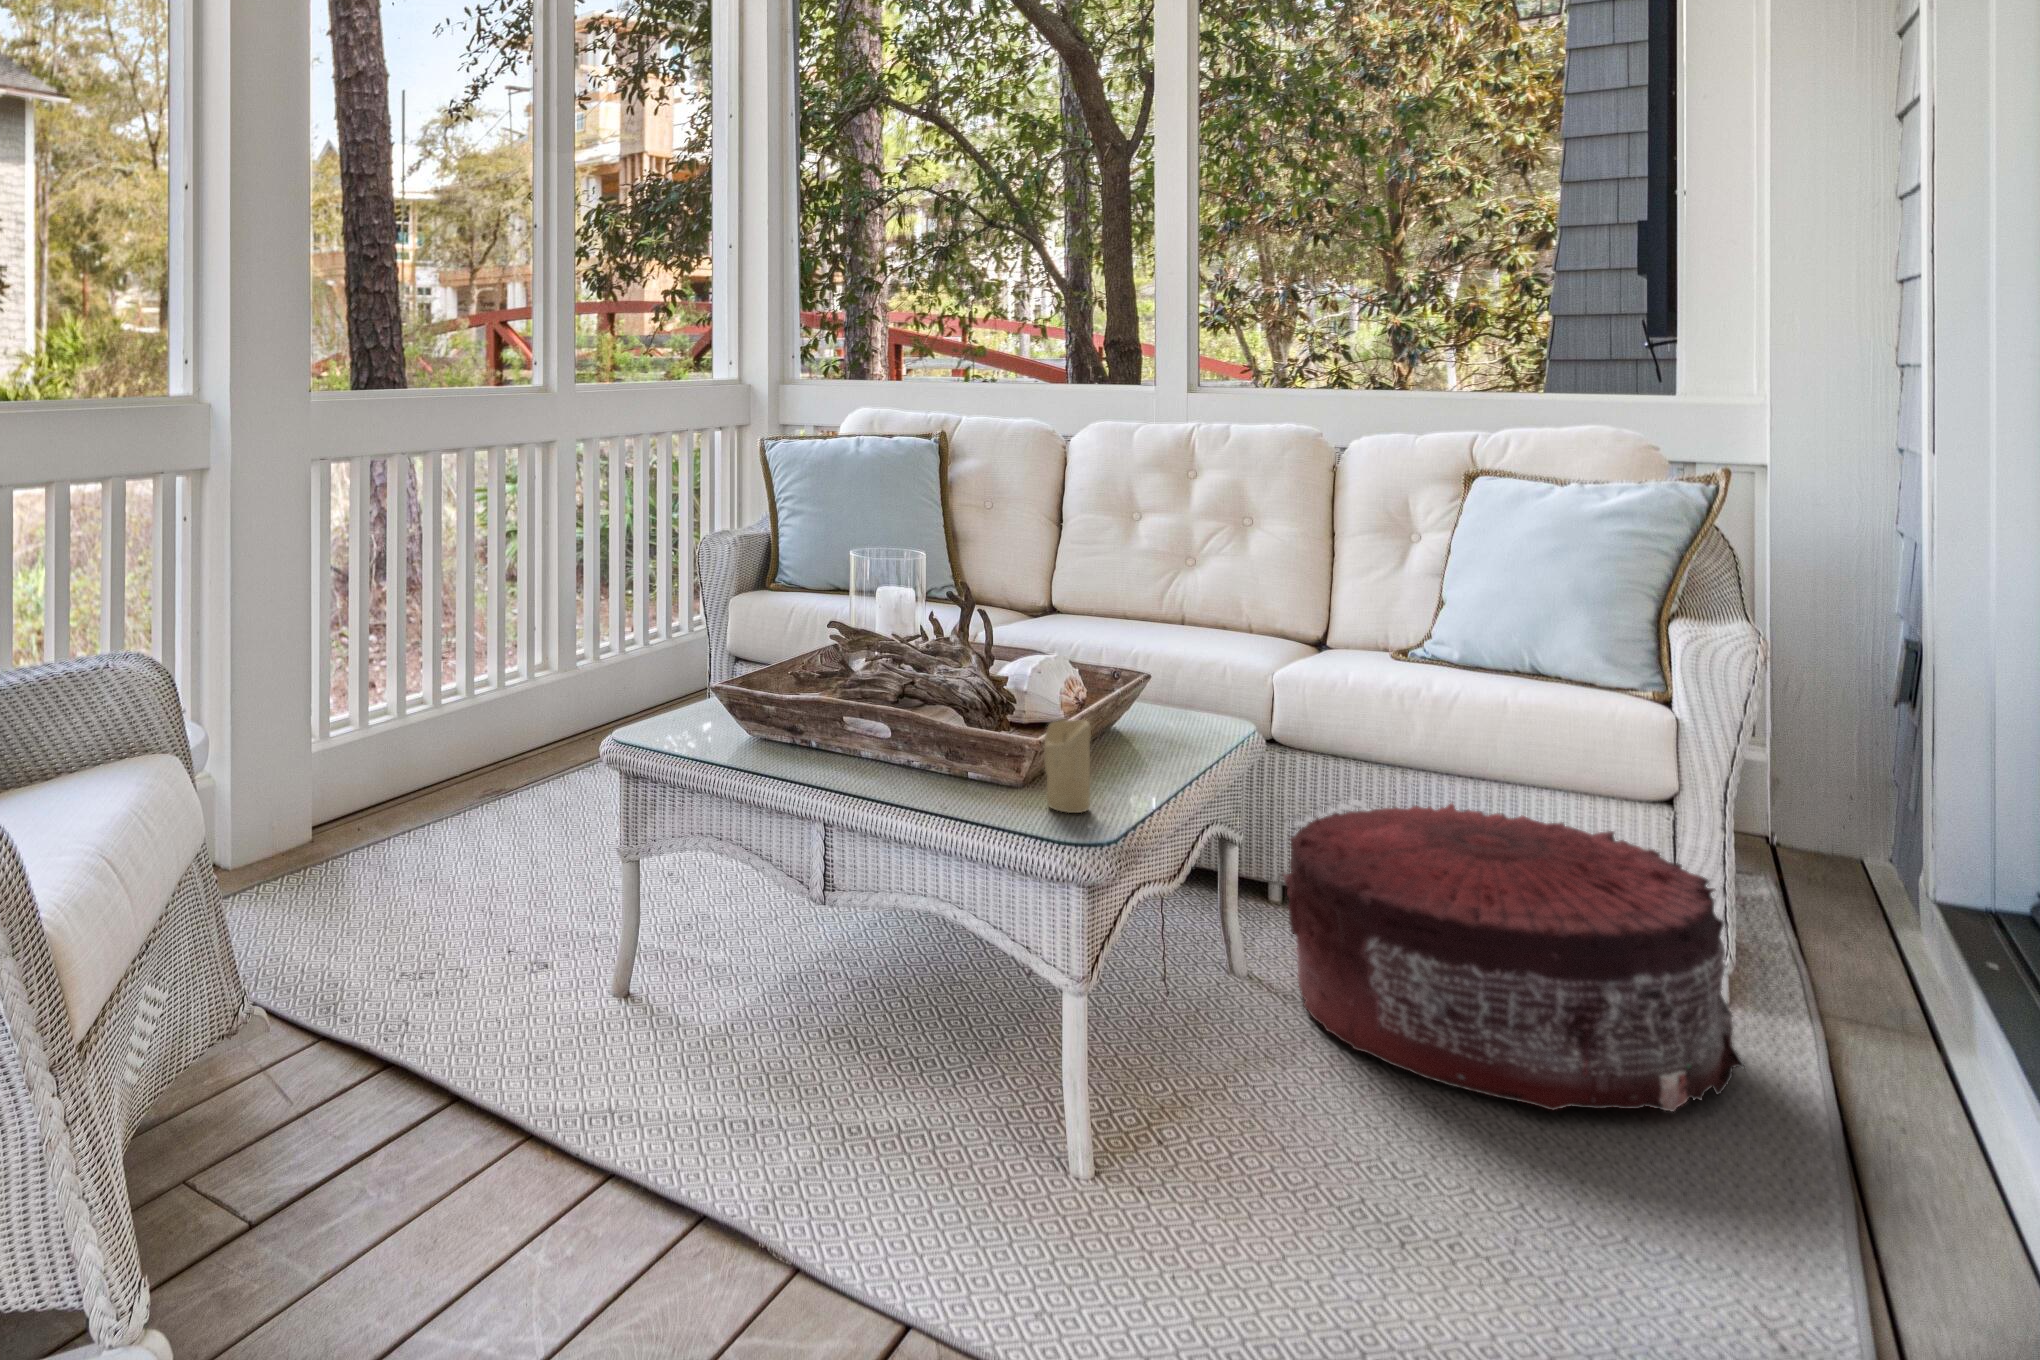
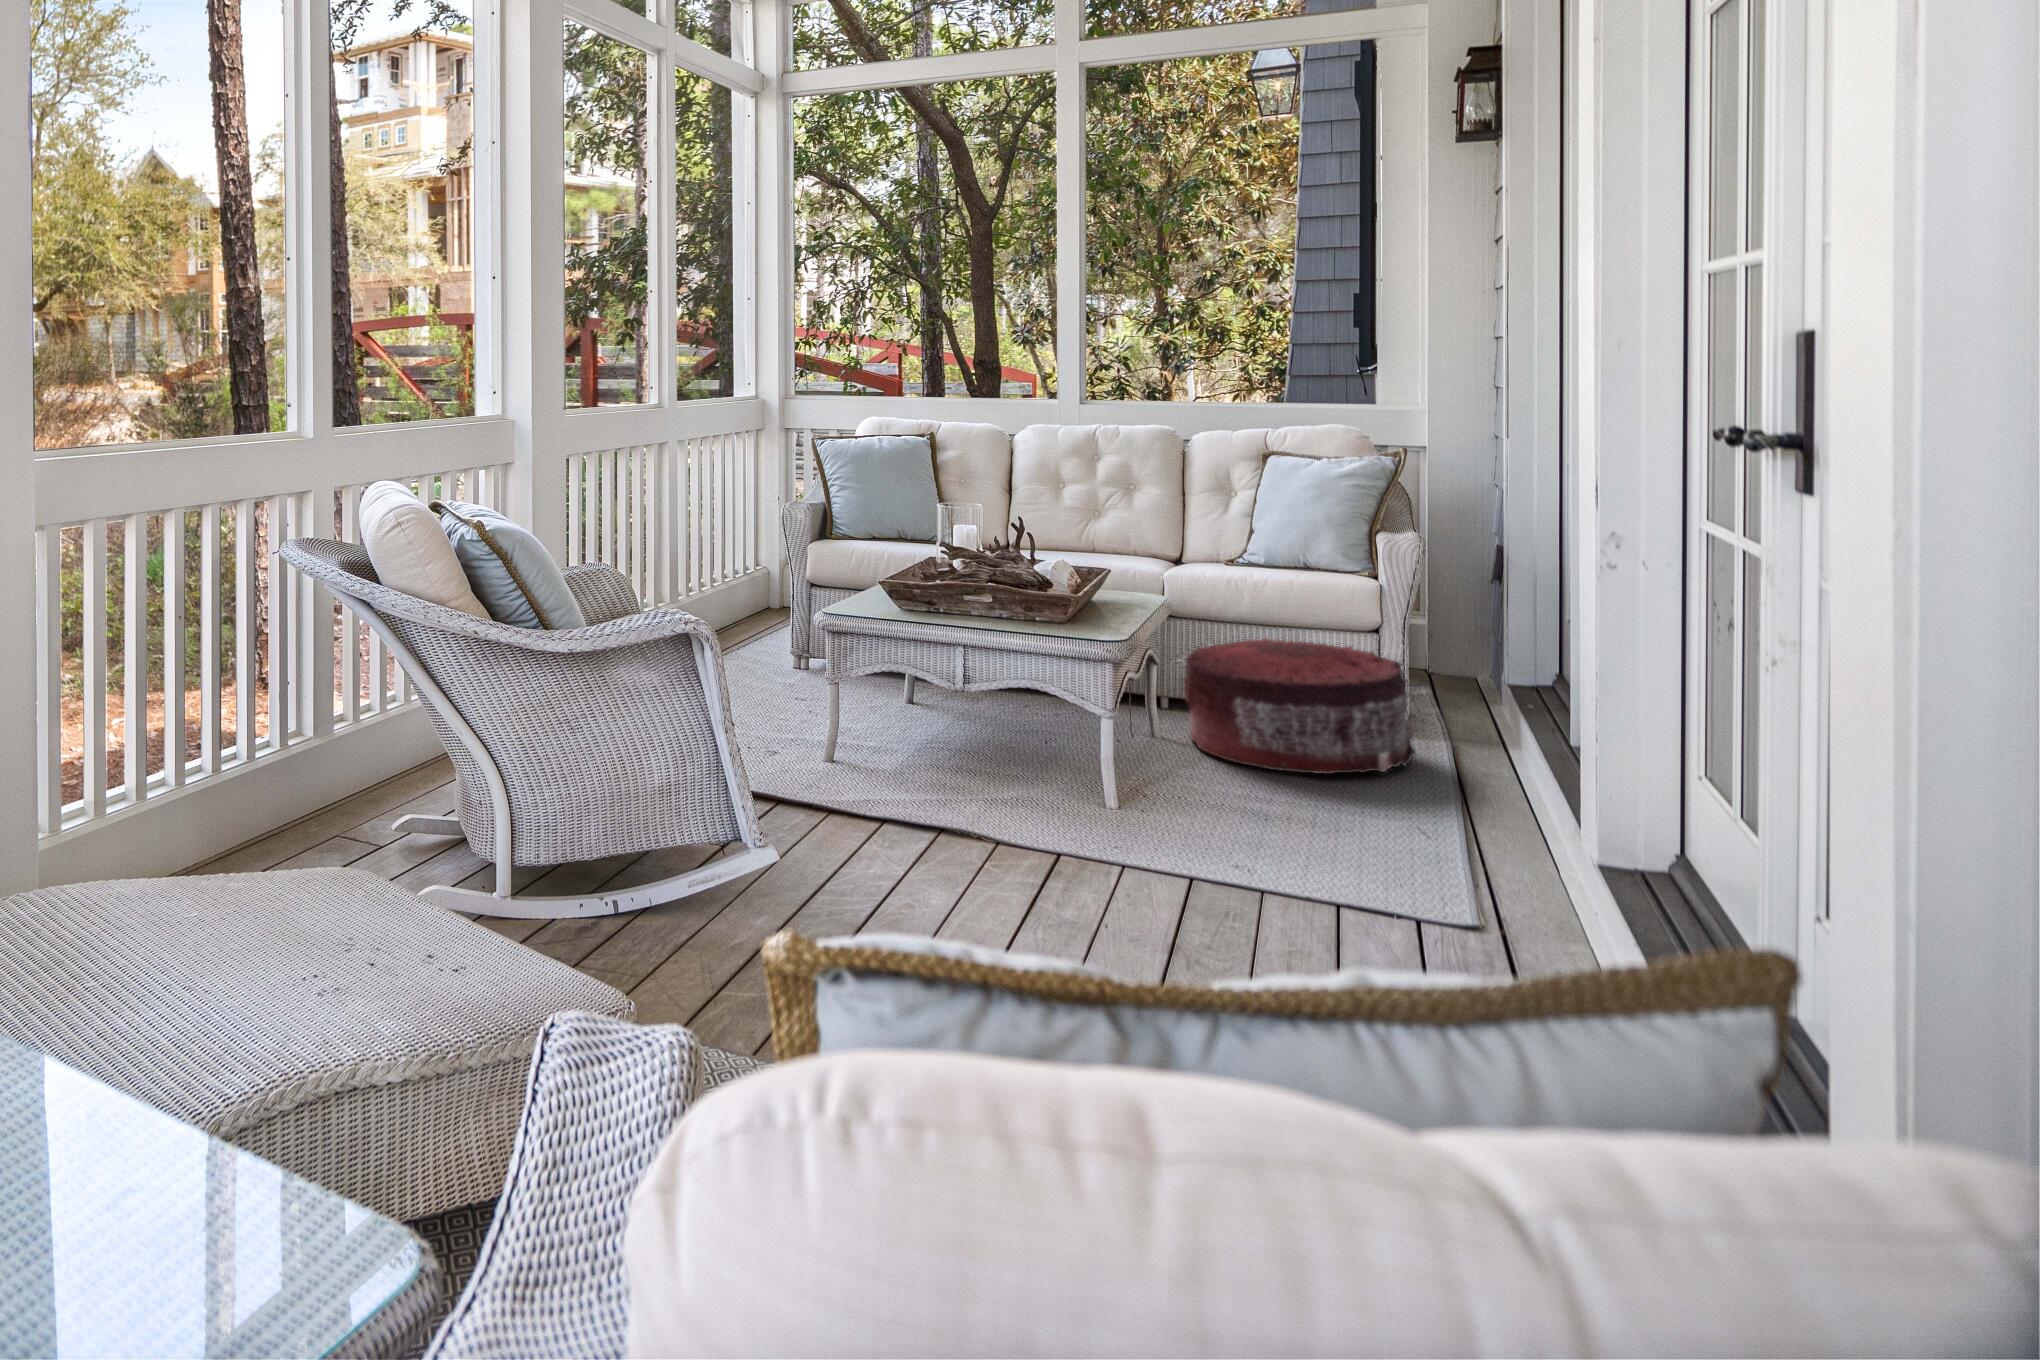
candle: present [1044,719,1091,813] -> none [1085,580,1110,627]

